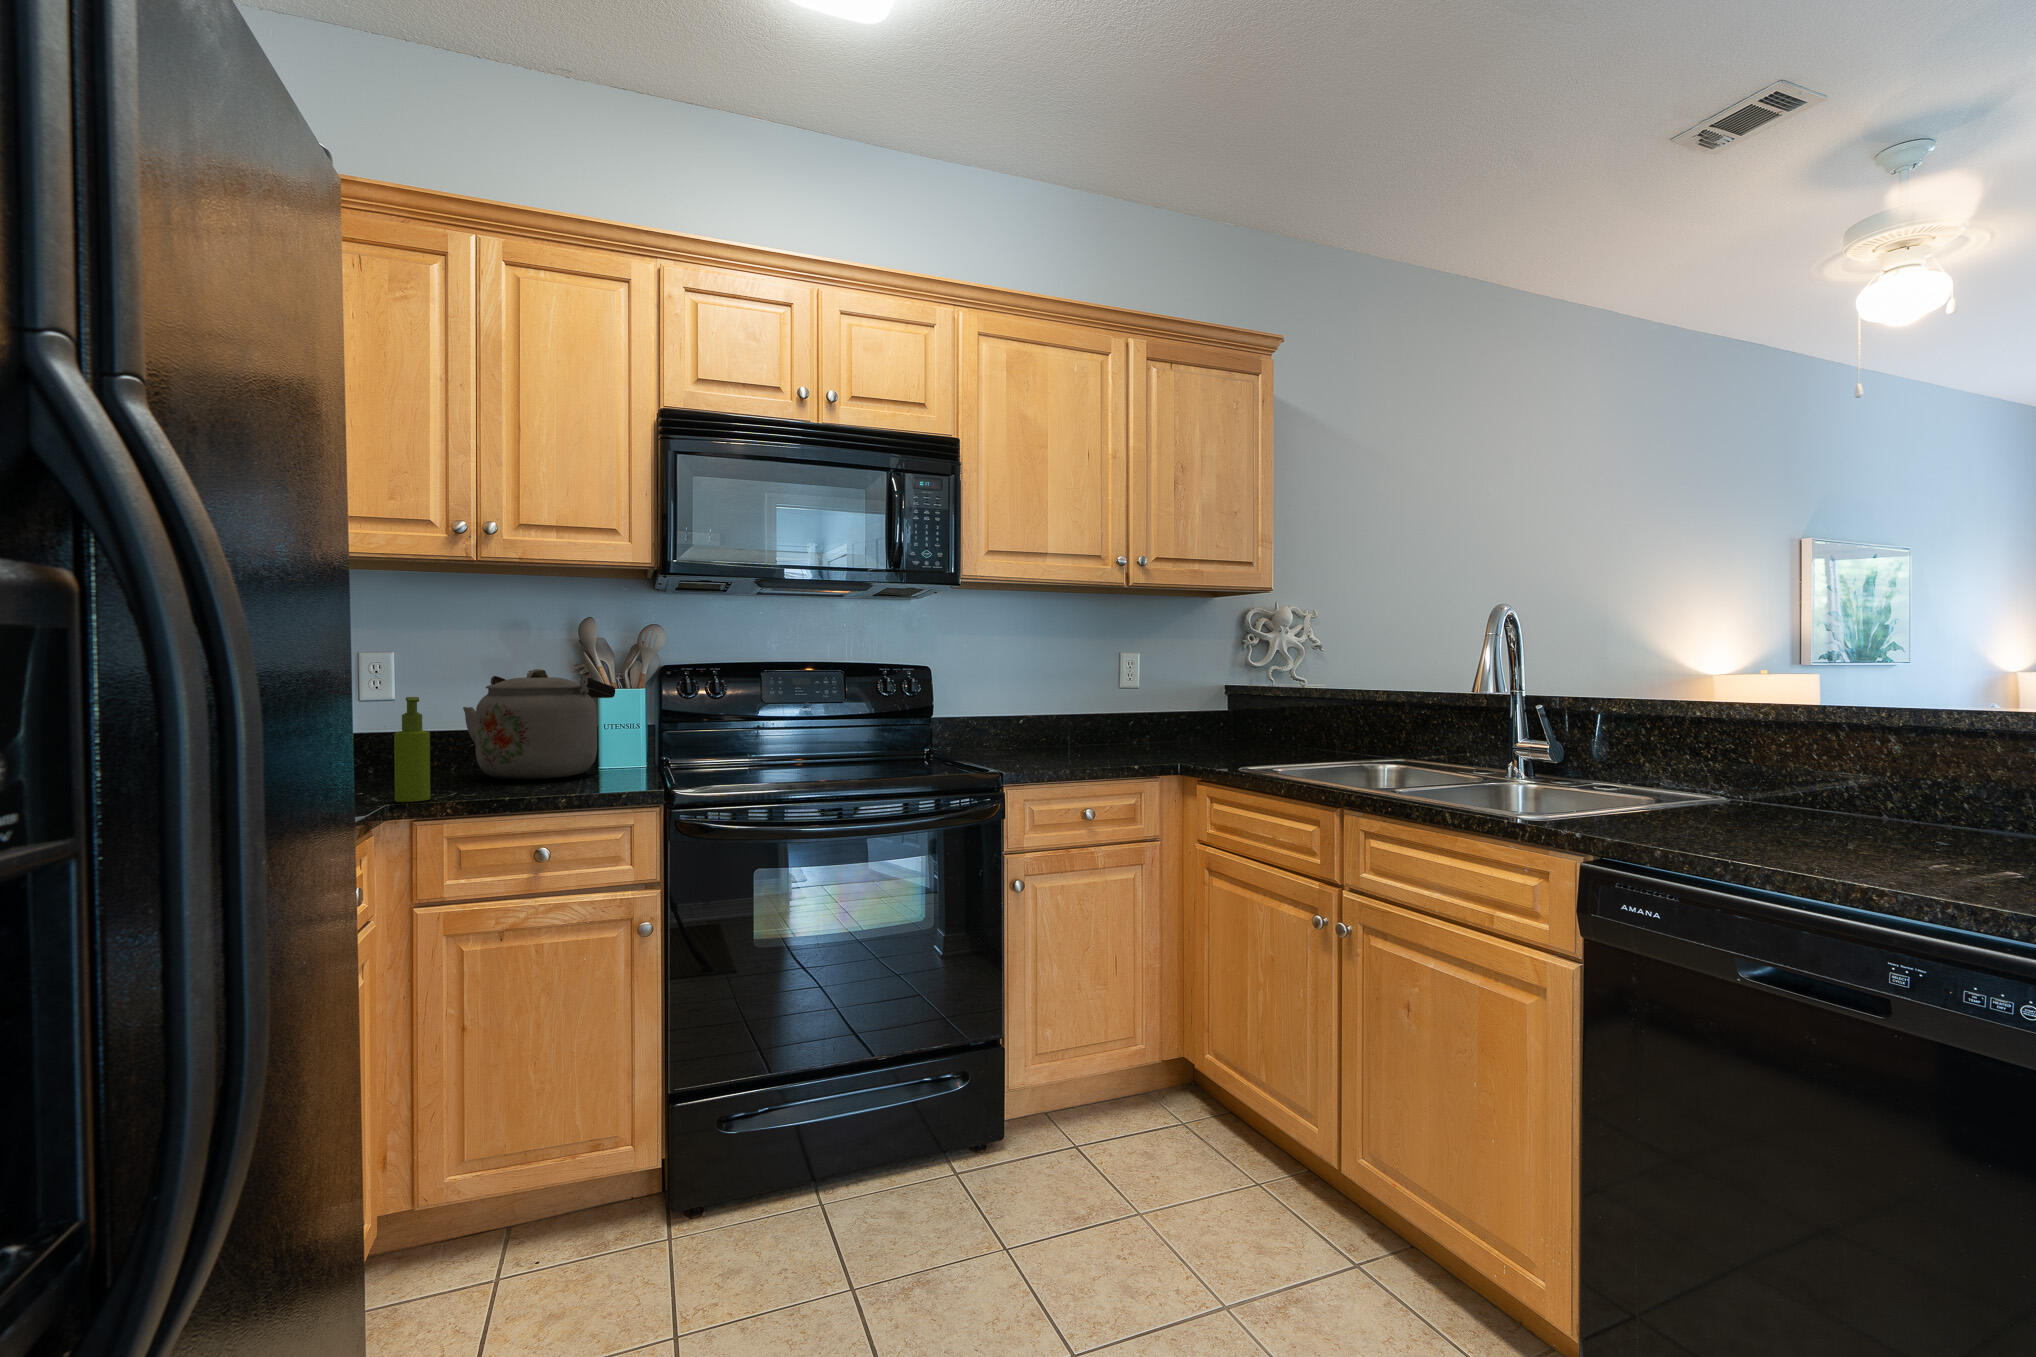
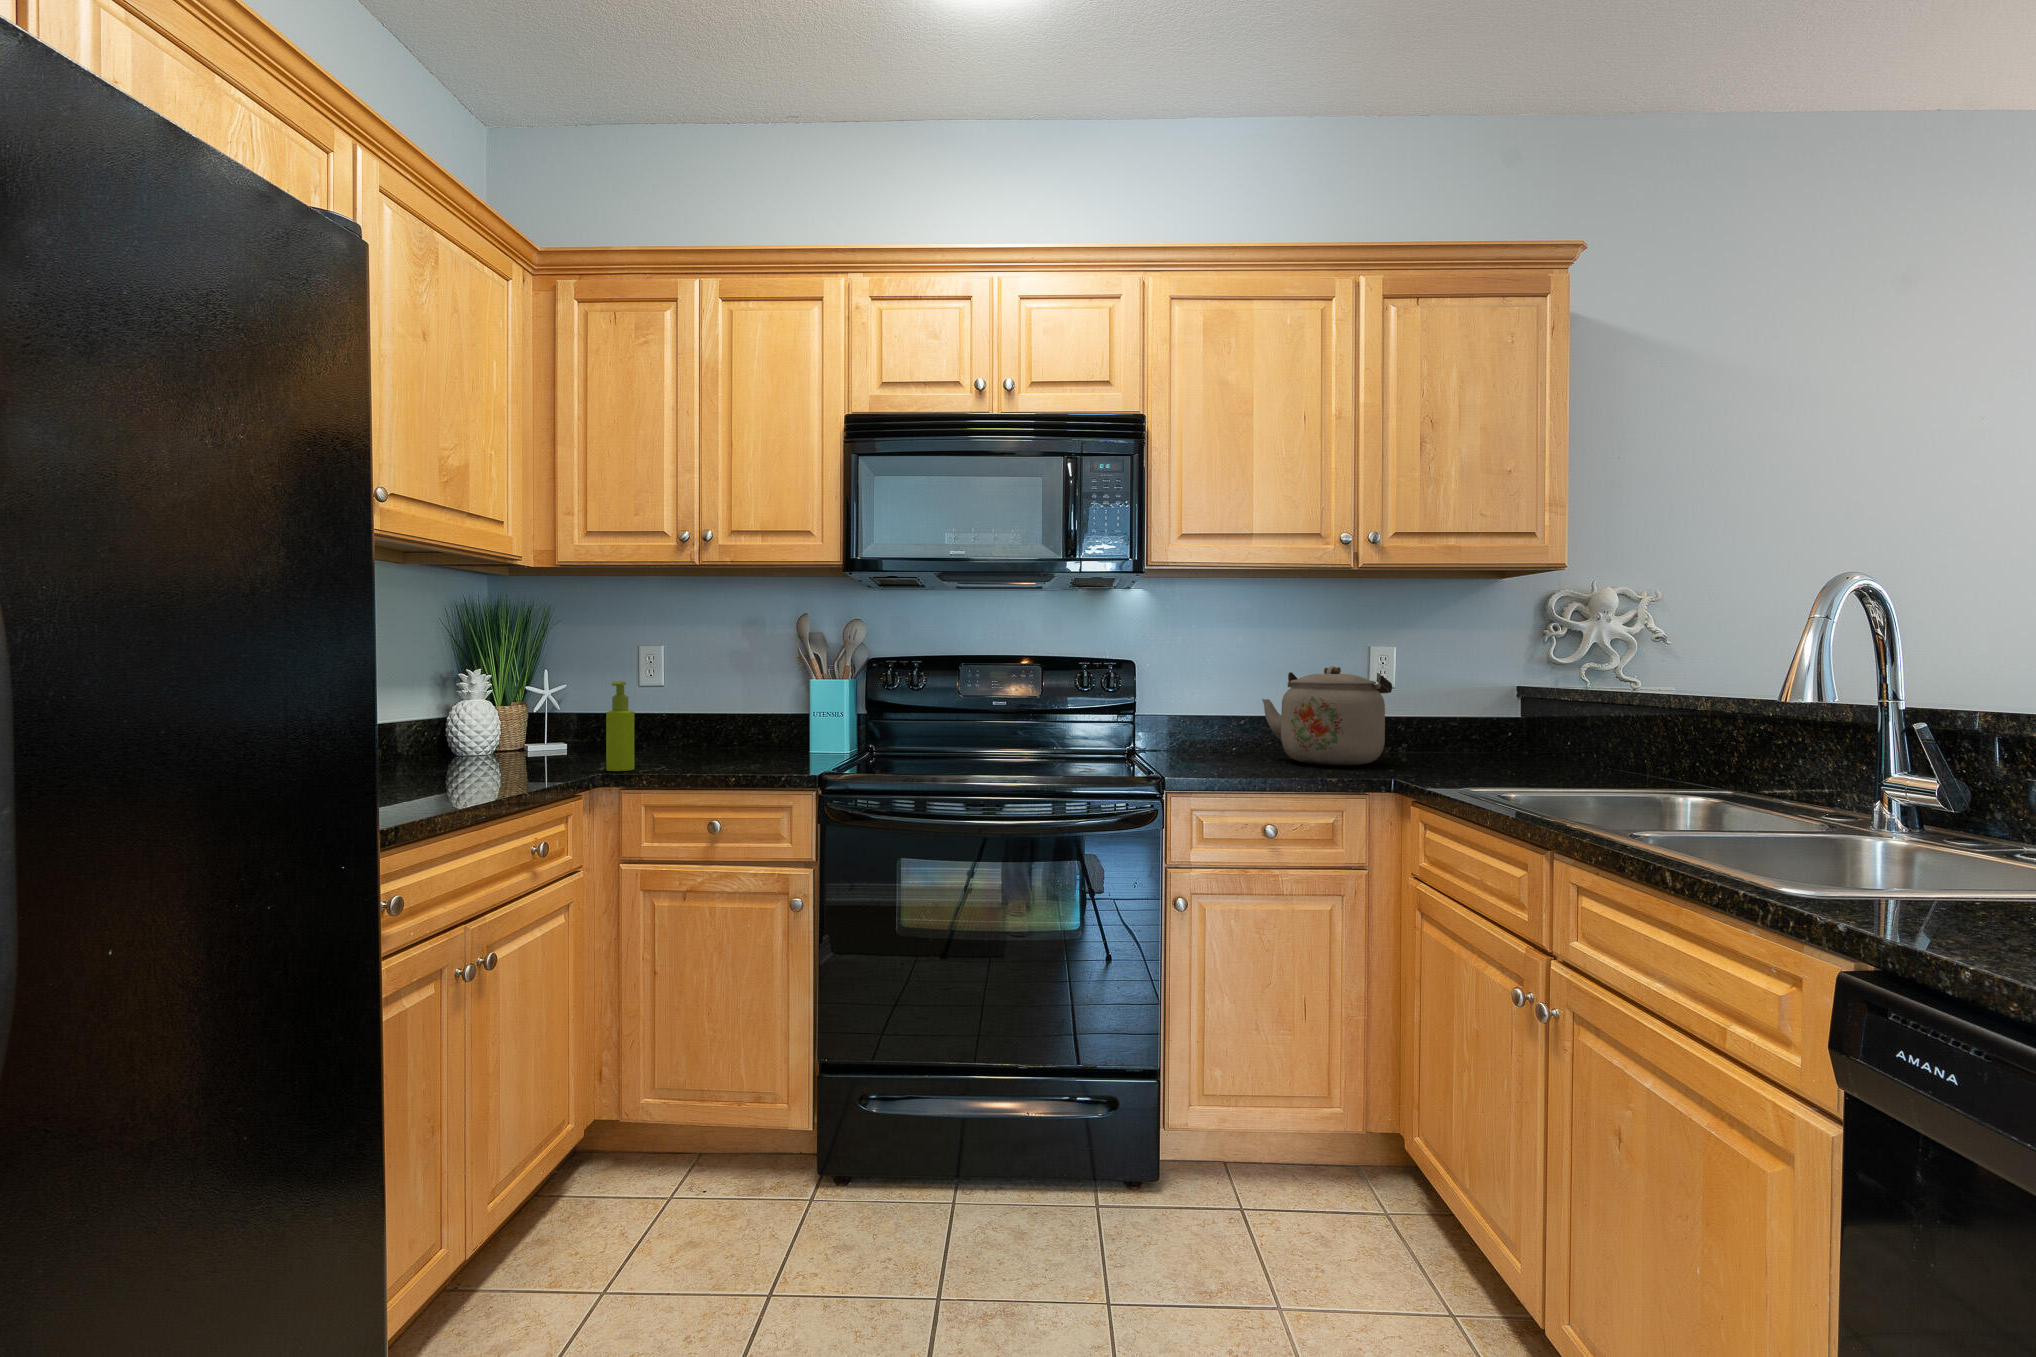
kettle: present [463,669,615,780] -> present [1262,666,1392,765]

